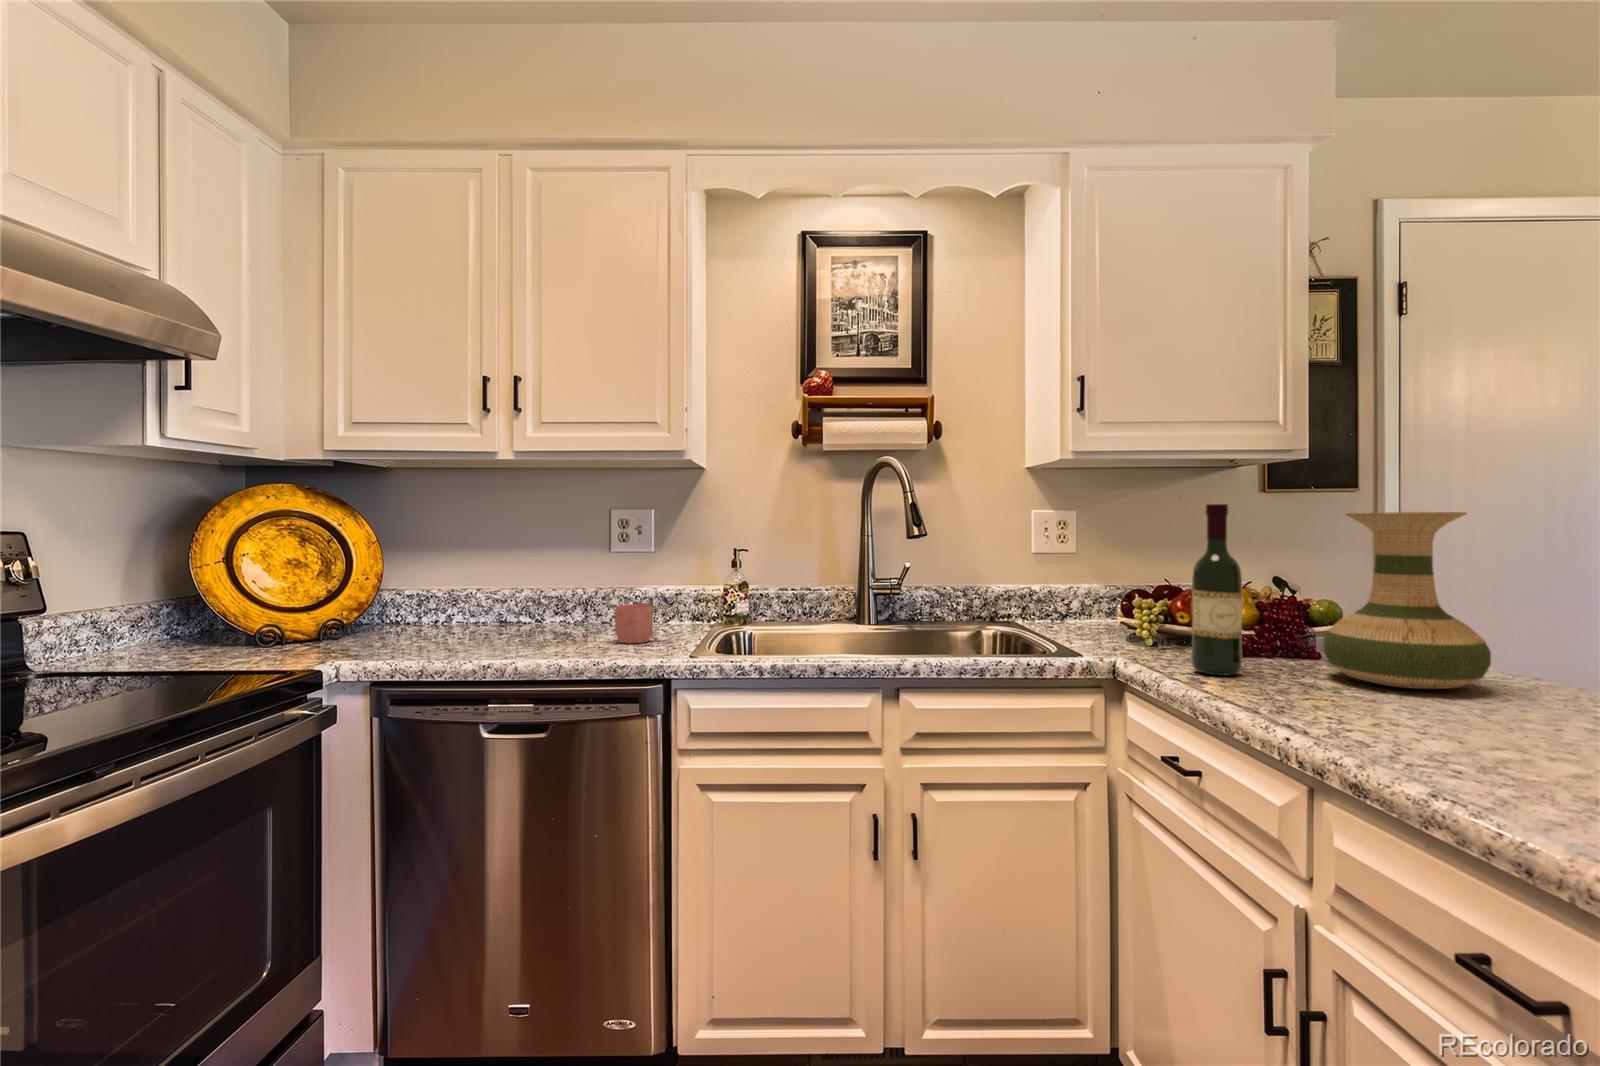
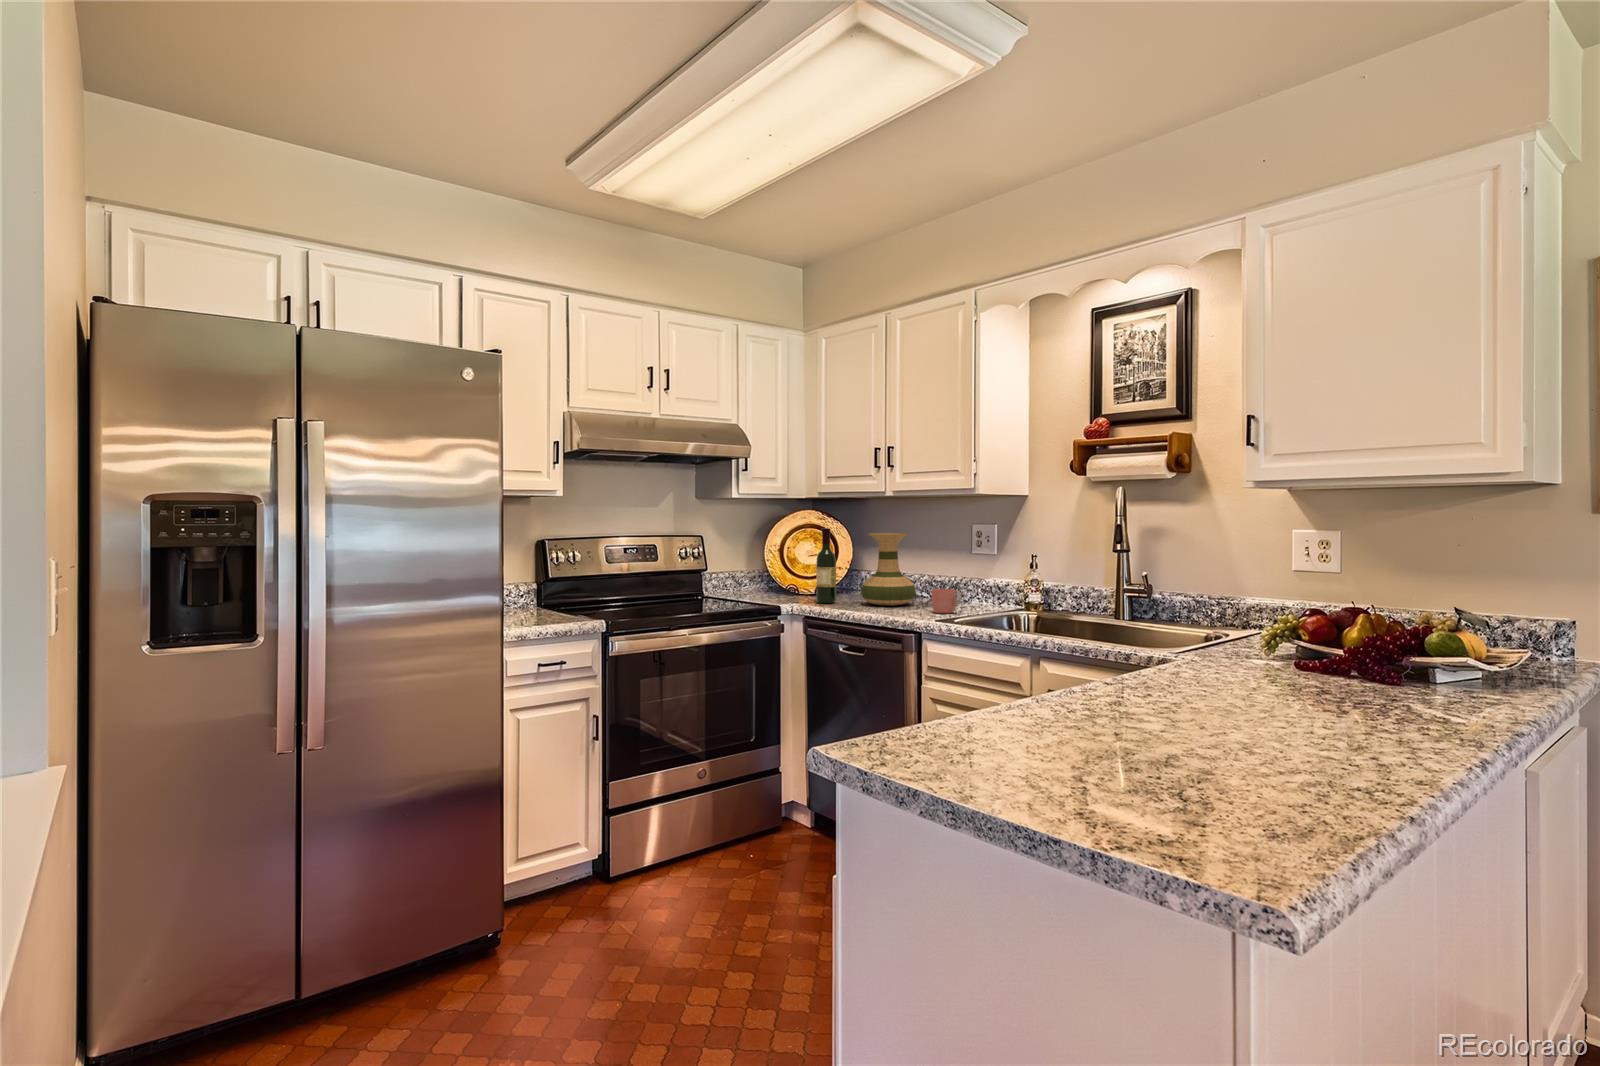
wine bottle: present [1191,504,1243,675] -> present [816,528,836,603]
vase: present [1324,512,1491,689] -> present [861,533,916,606]

